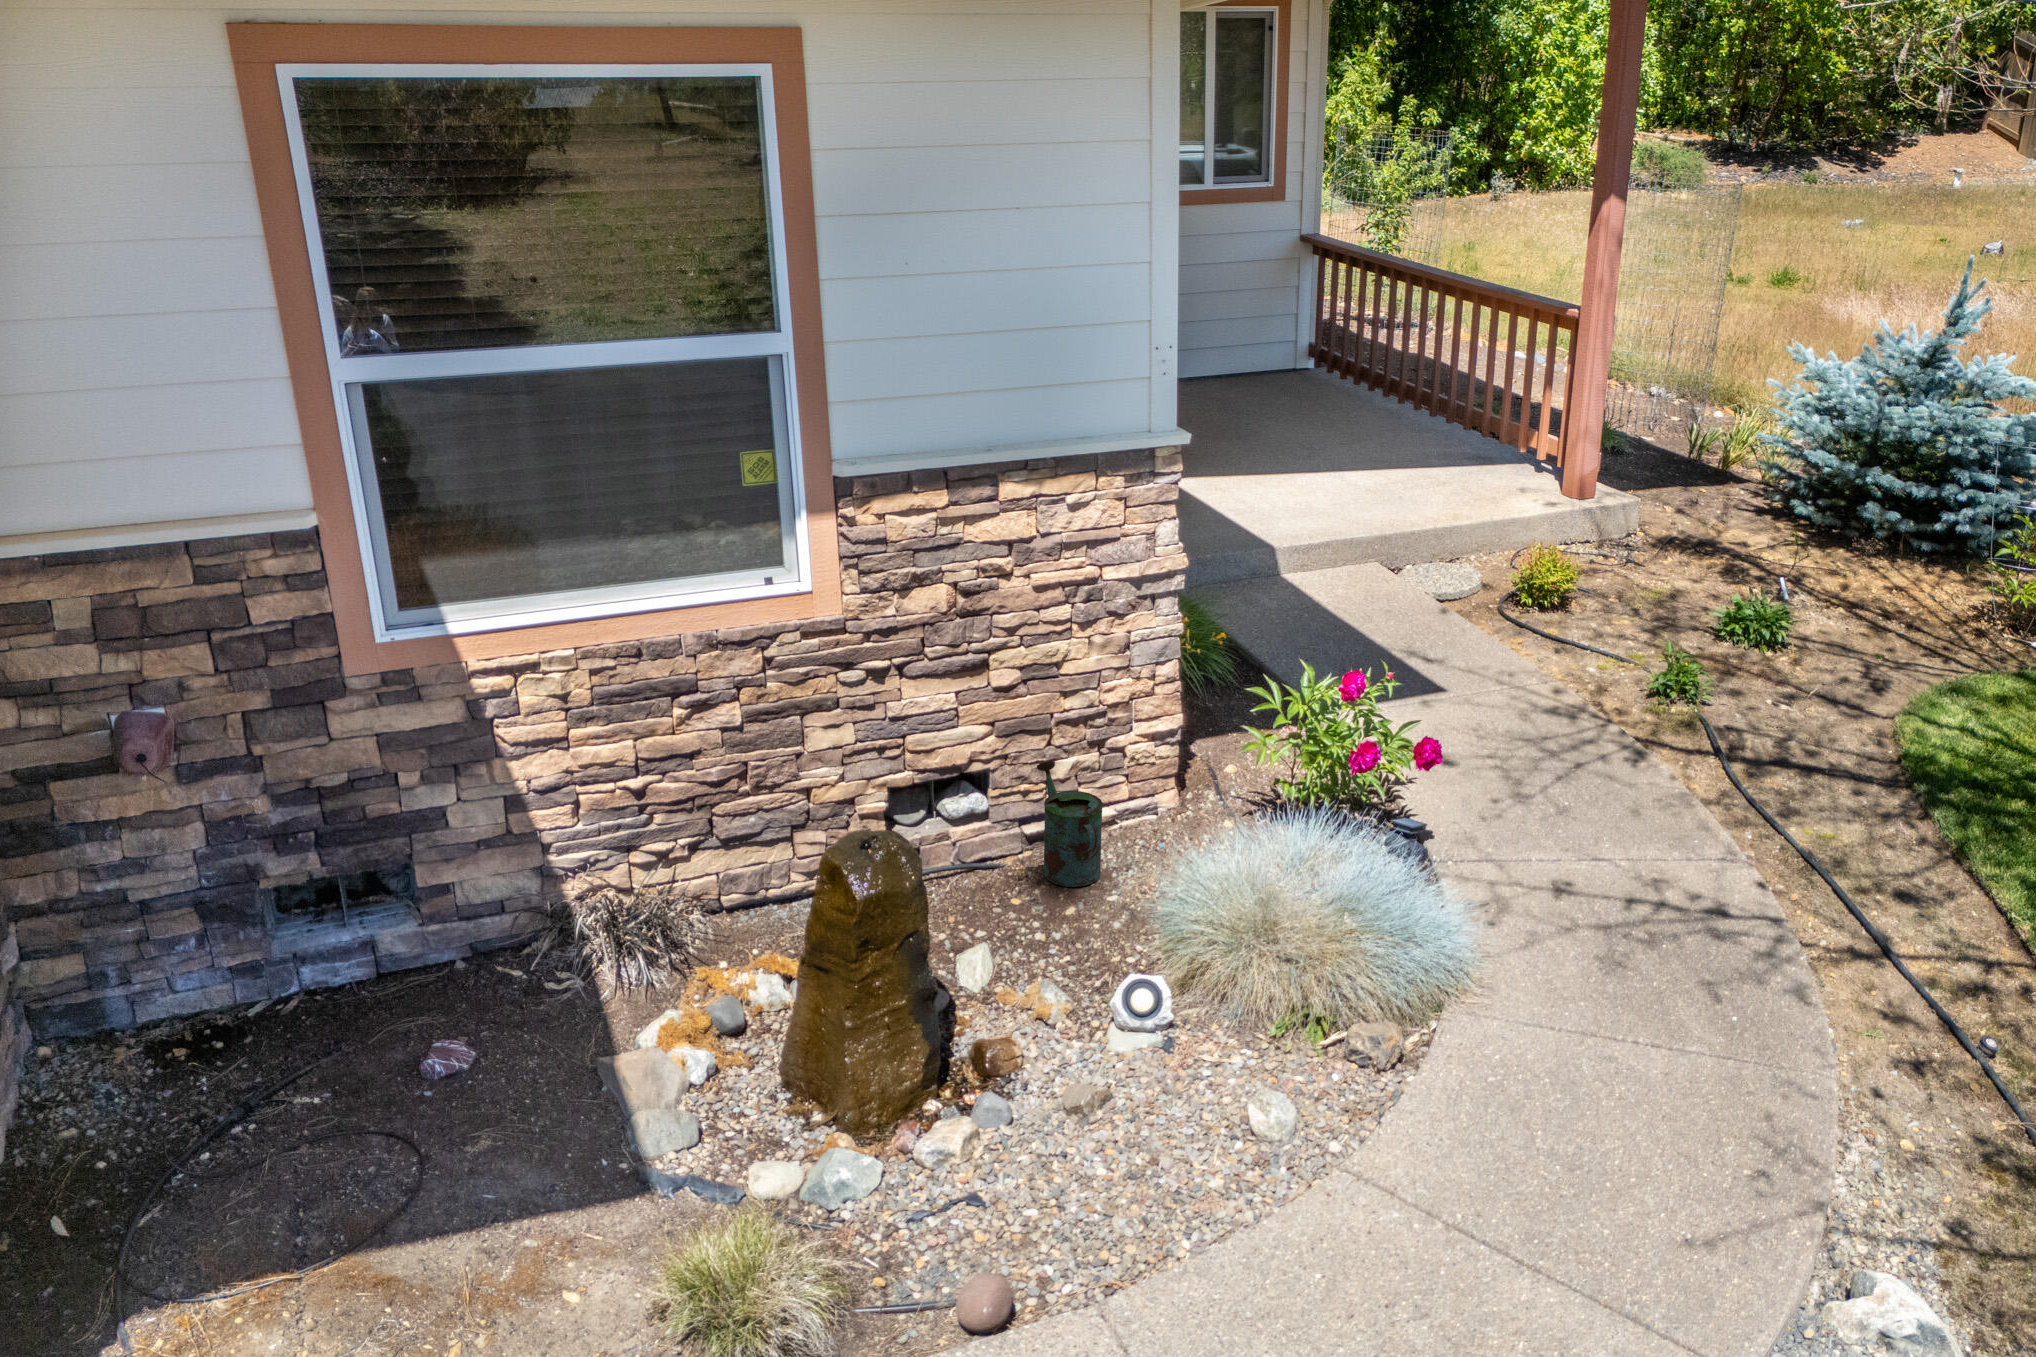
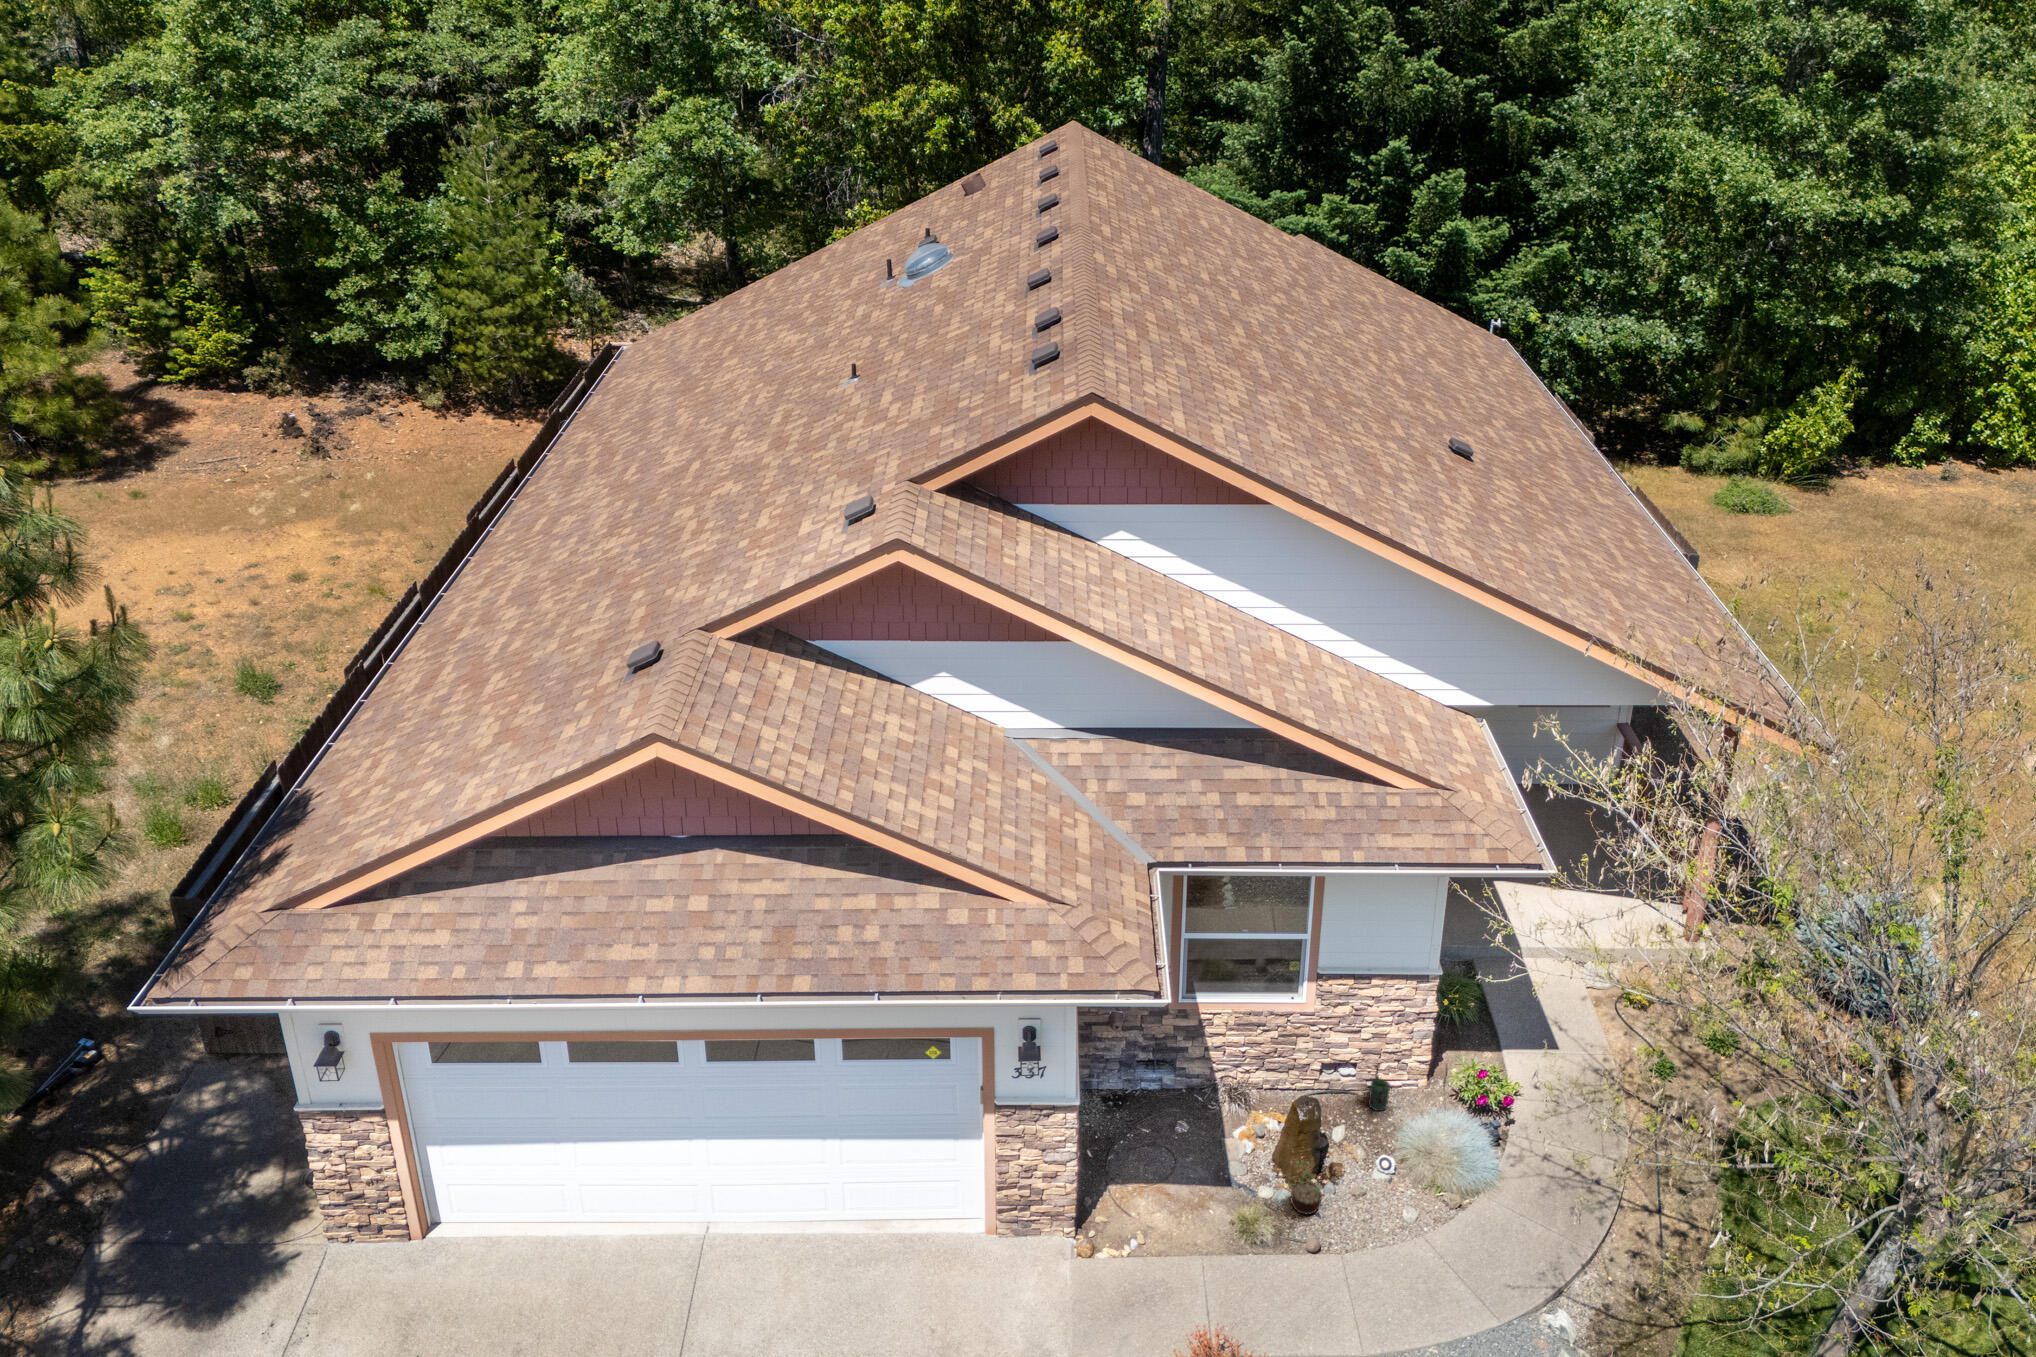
decorative plant: none [851,1024,1005,1249] -> present [1287,1160,1322,1215]

